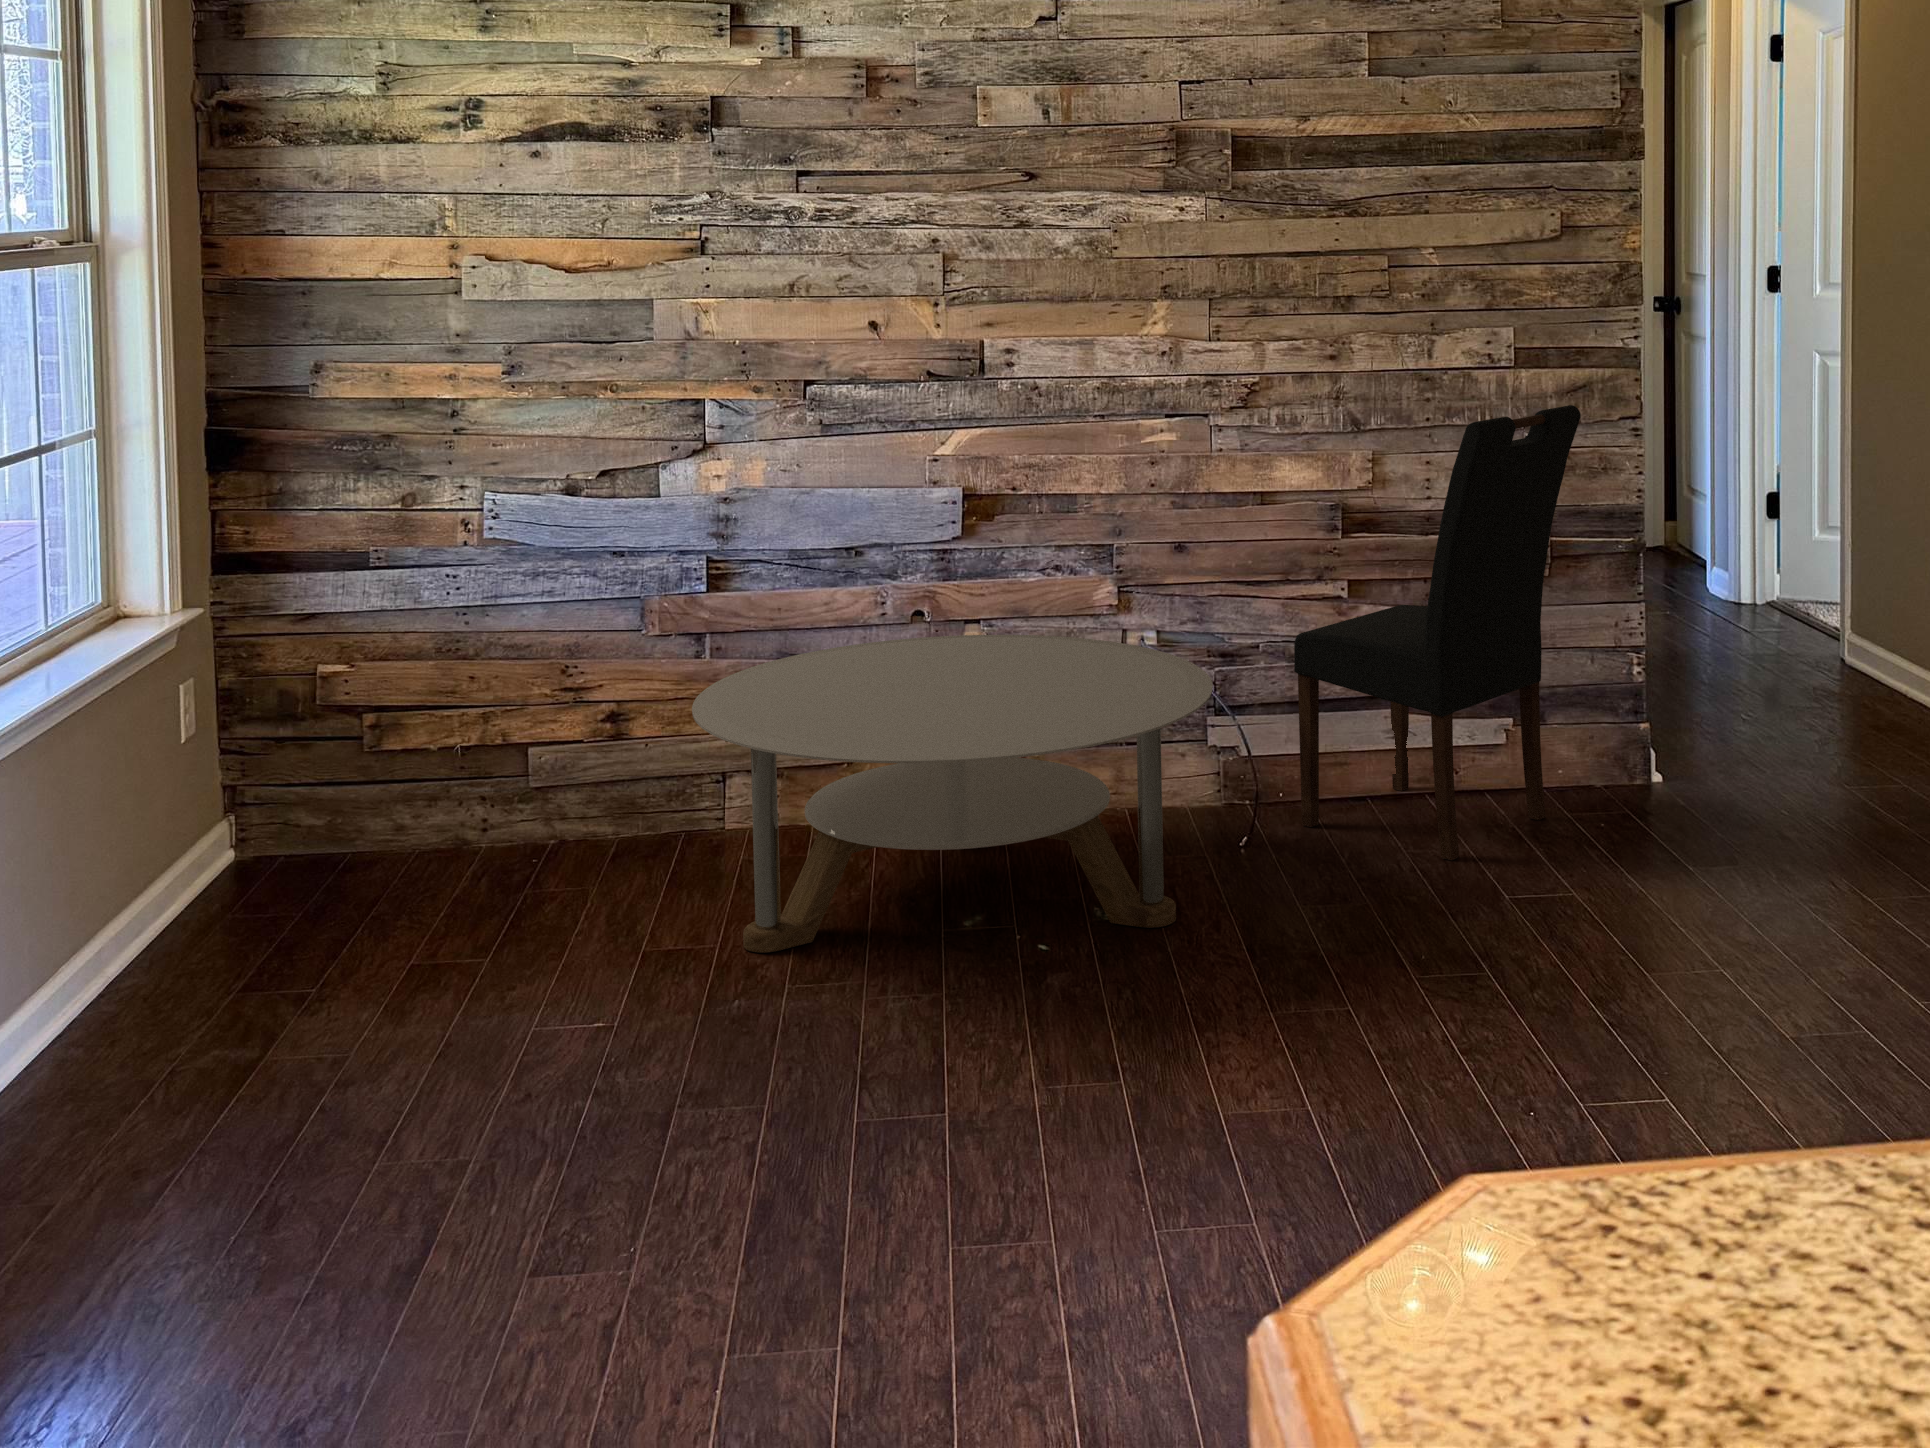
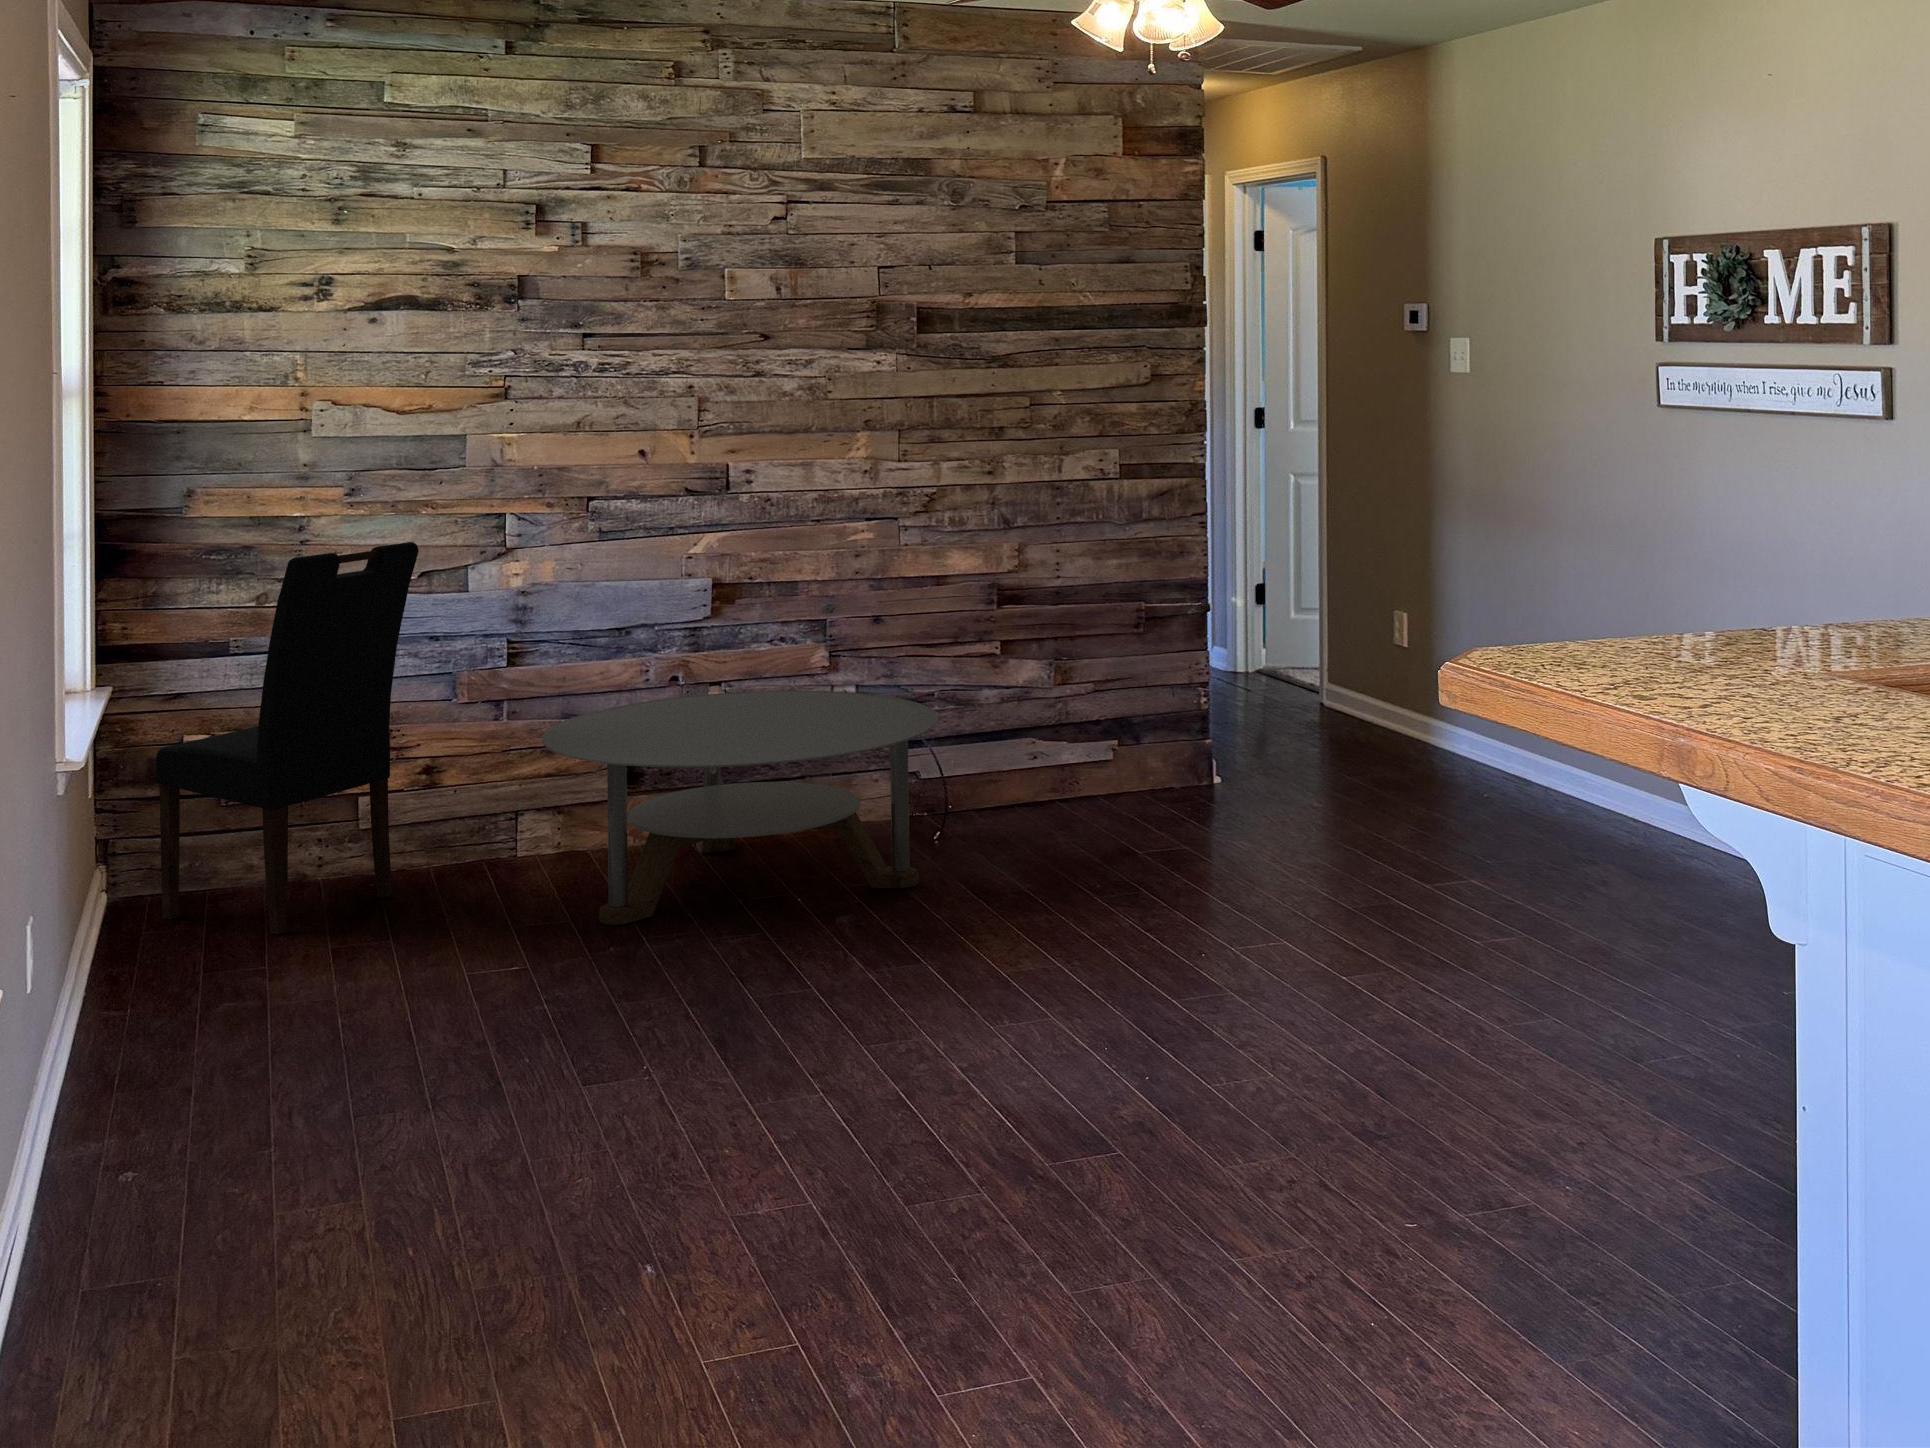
dining chair: present [1294,405,1581,860] -> present [156,542,419,934]

